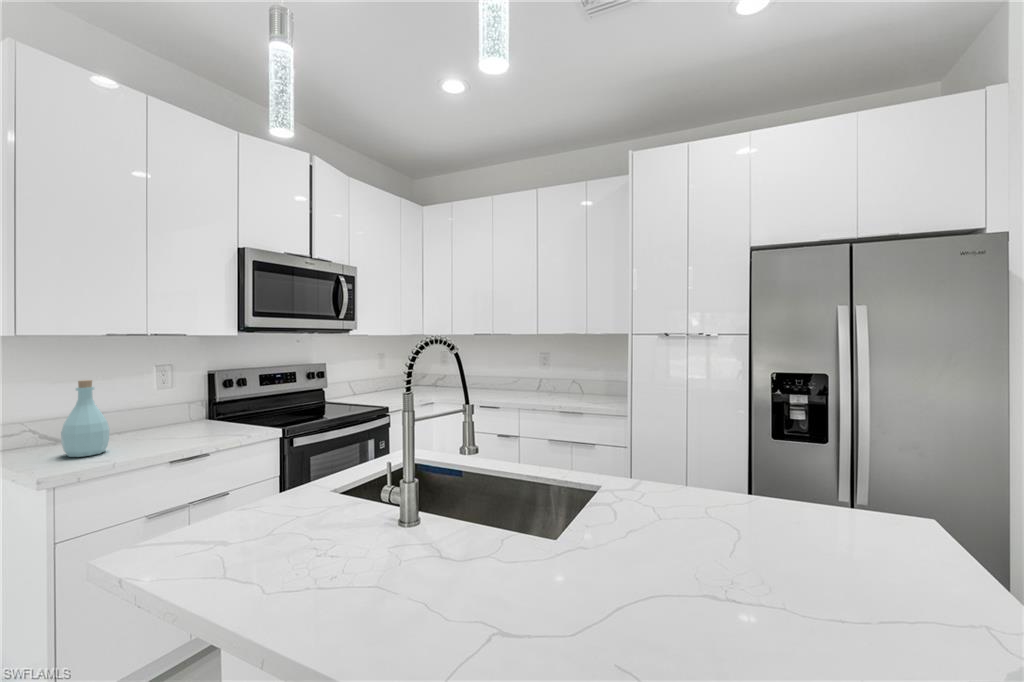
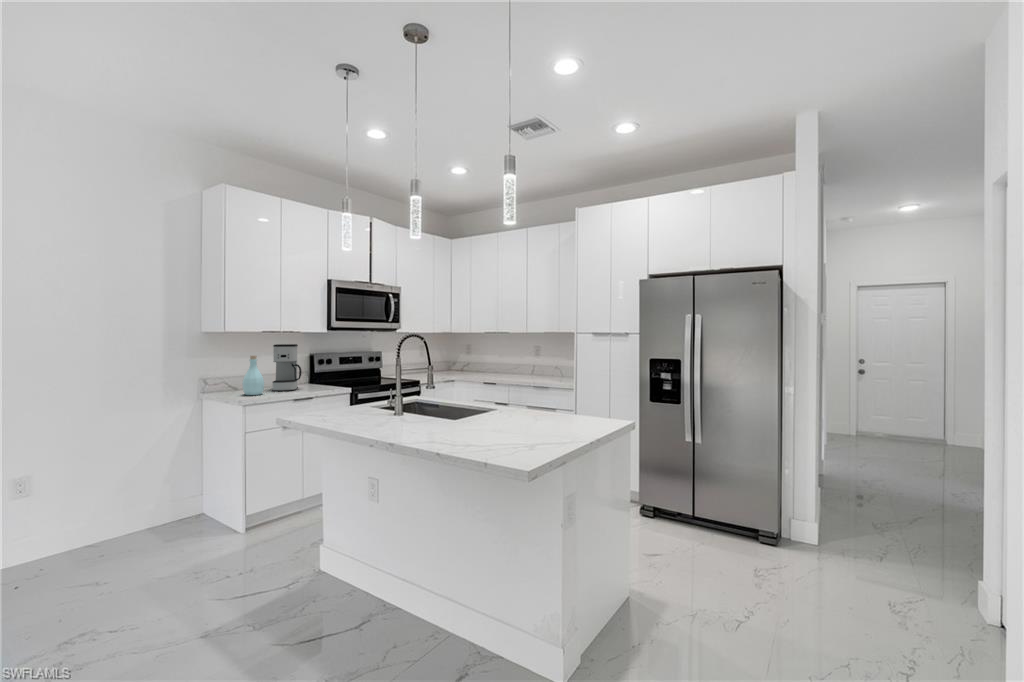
coffee maker: none [130,356,189,442] -> present [272,344,301,391]

